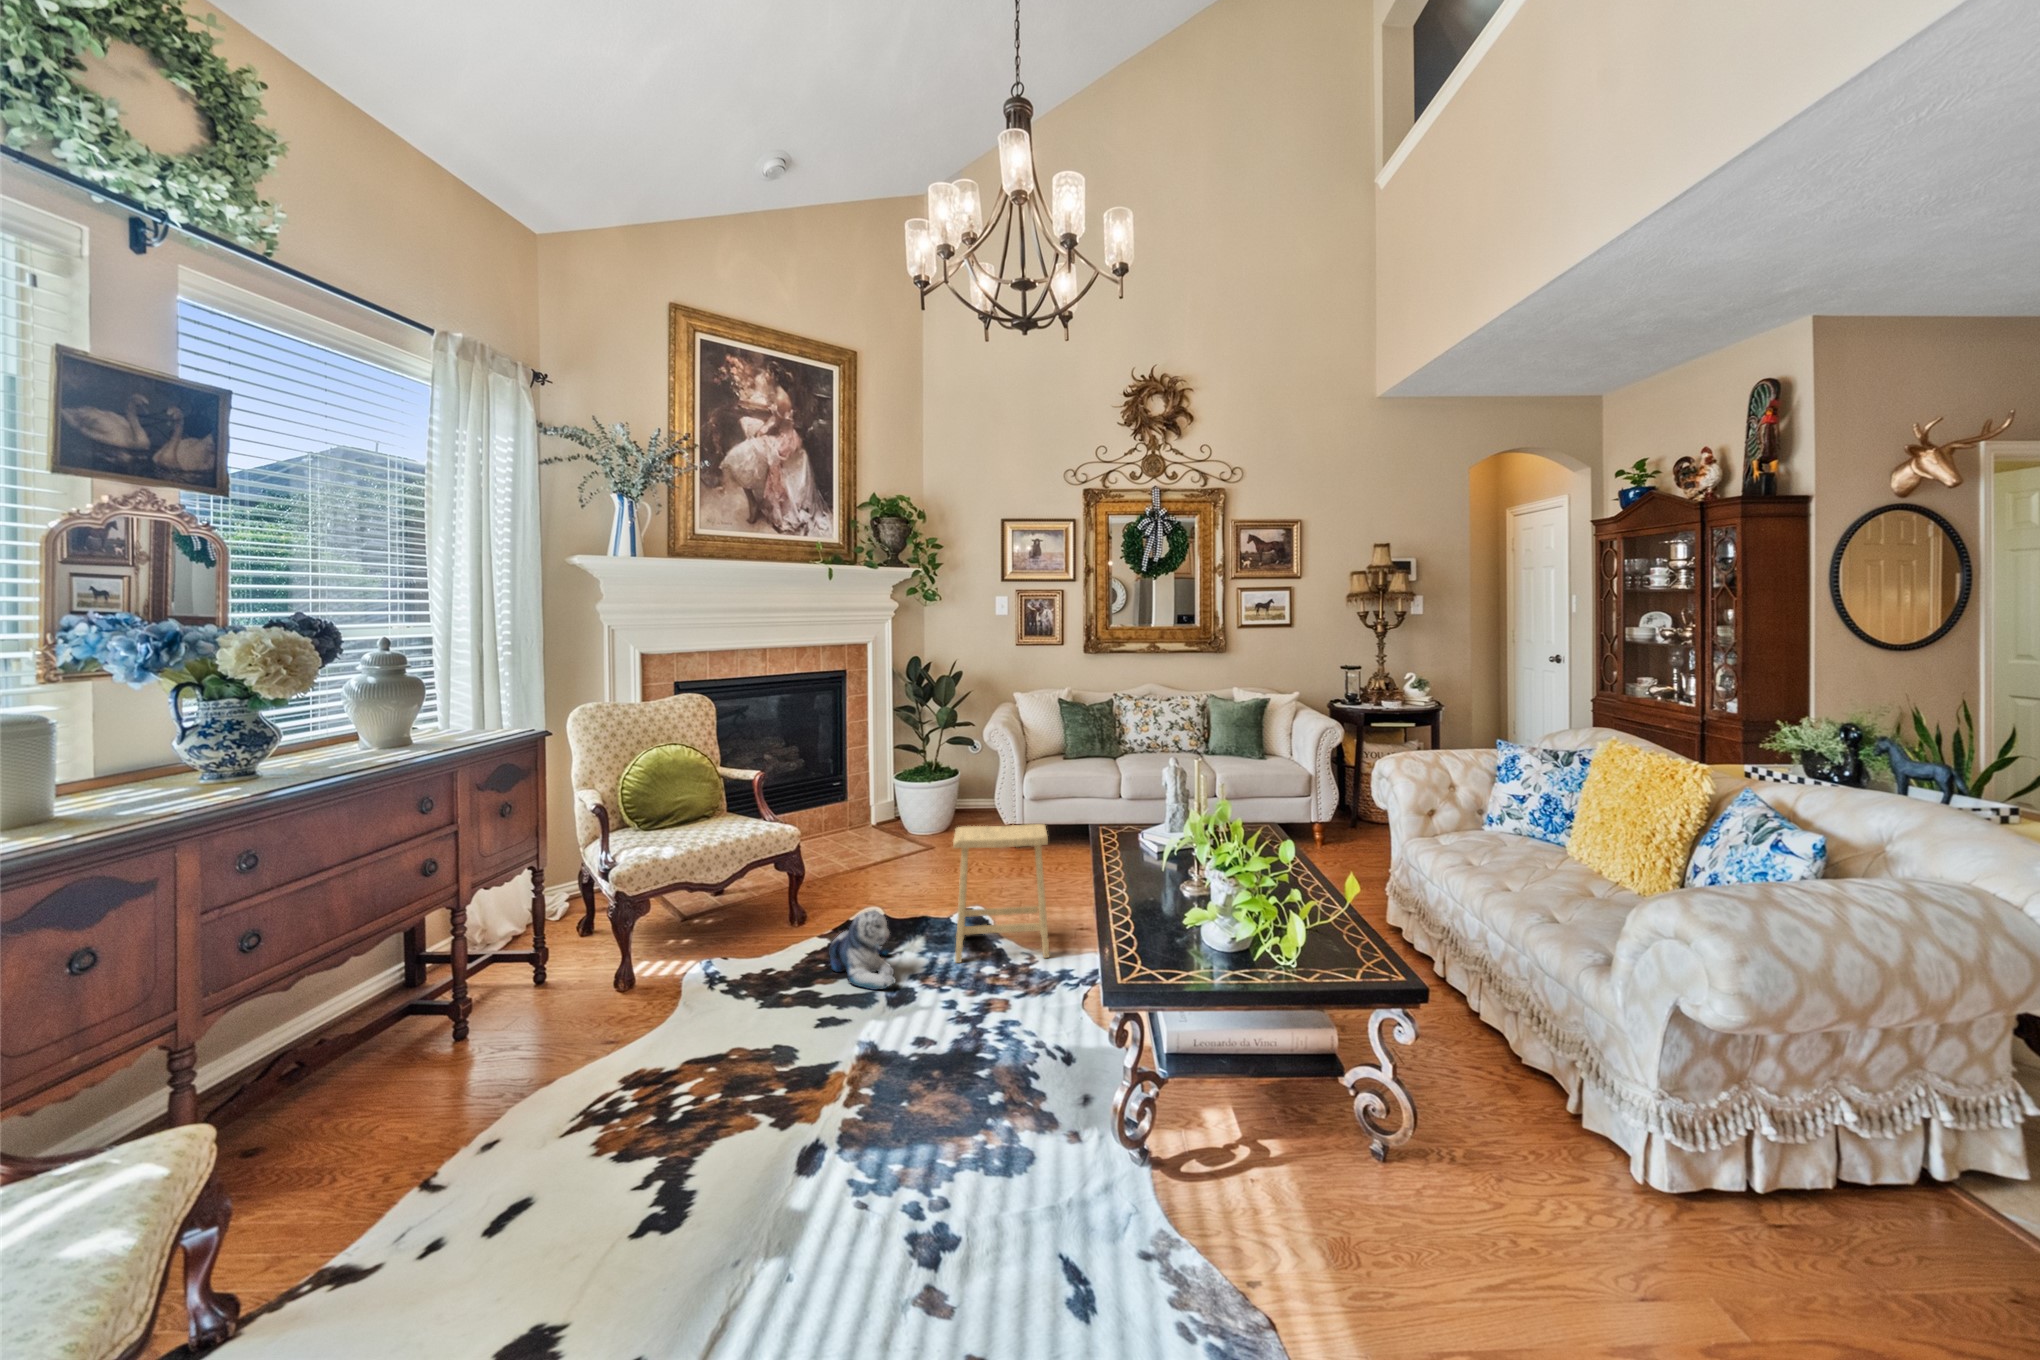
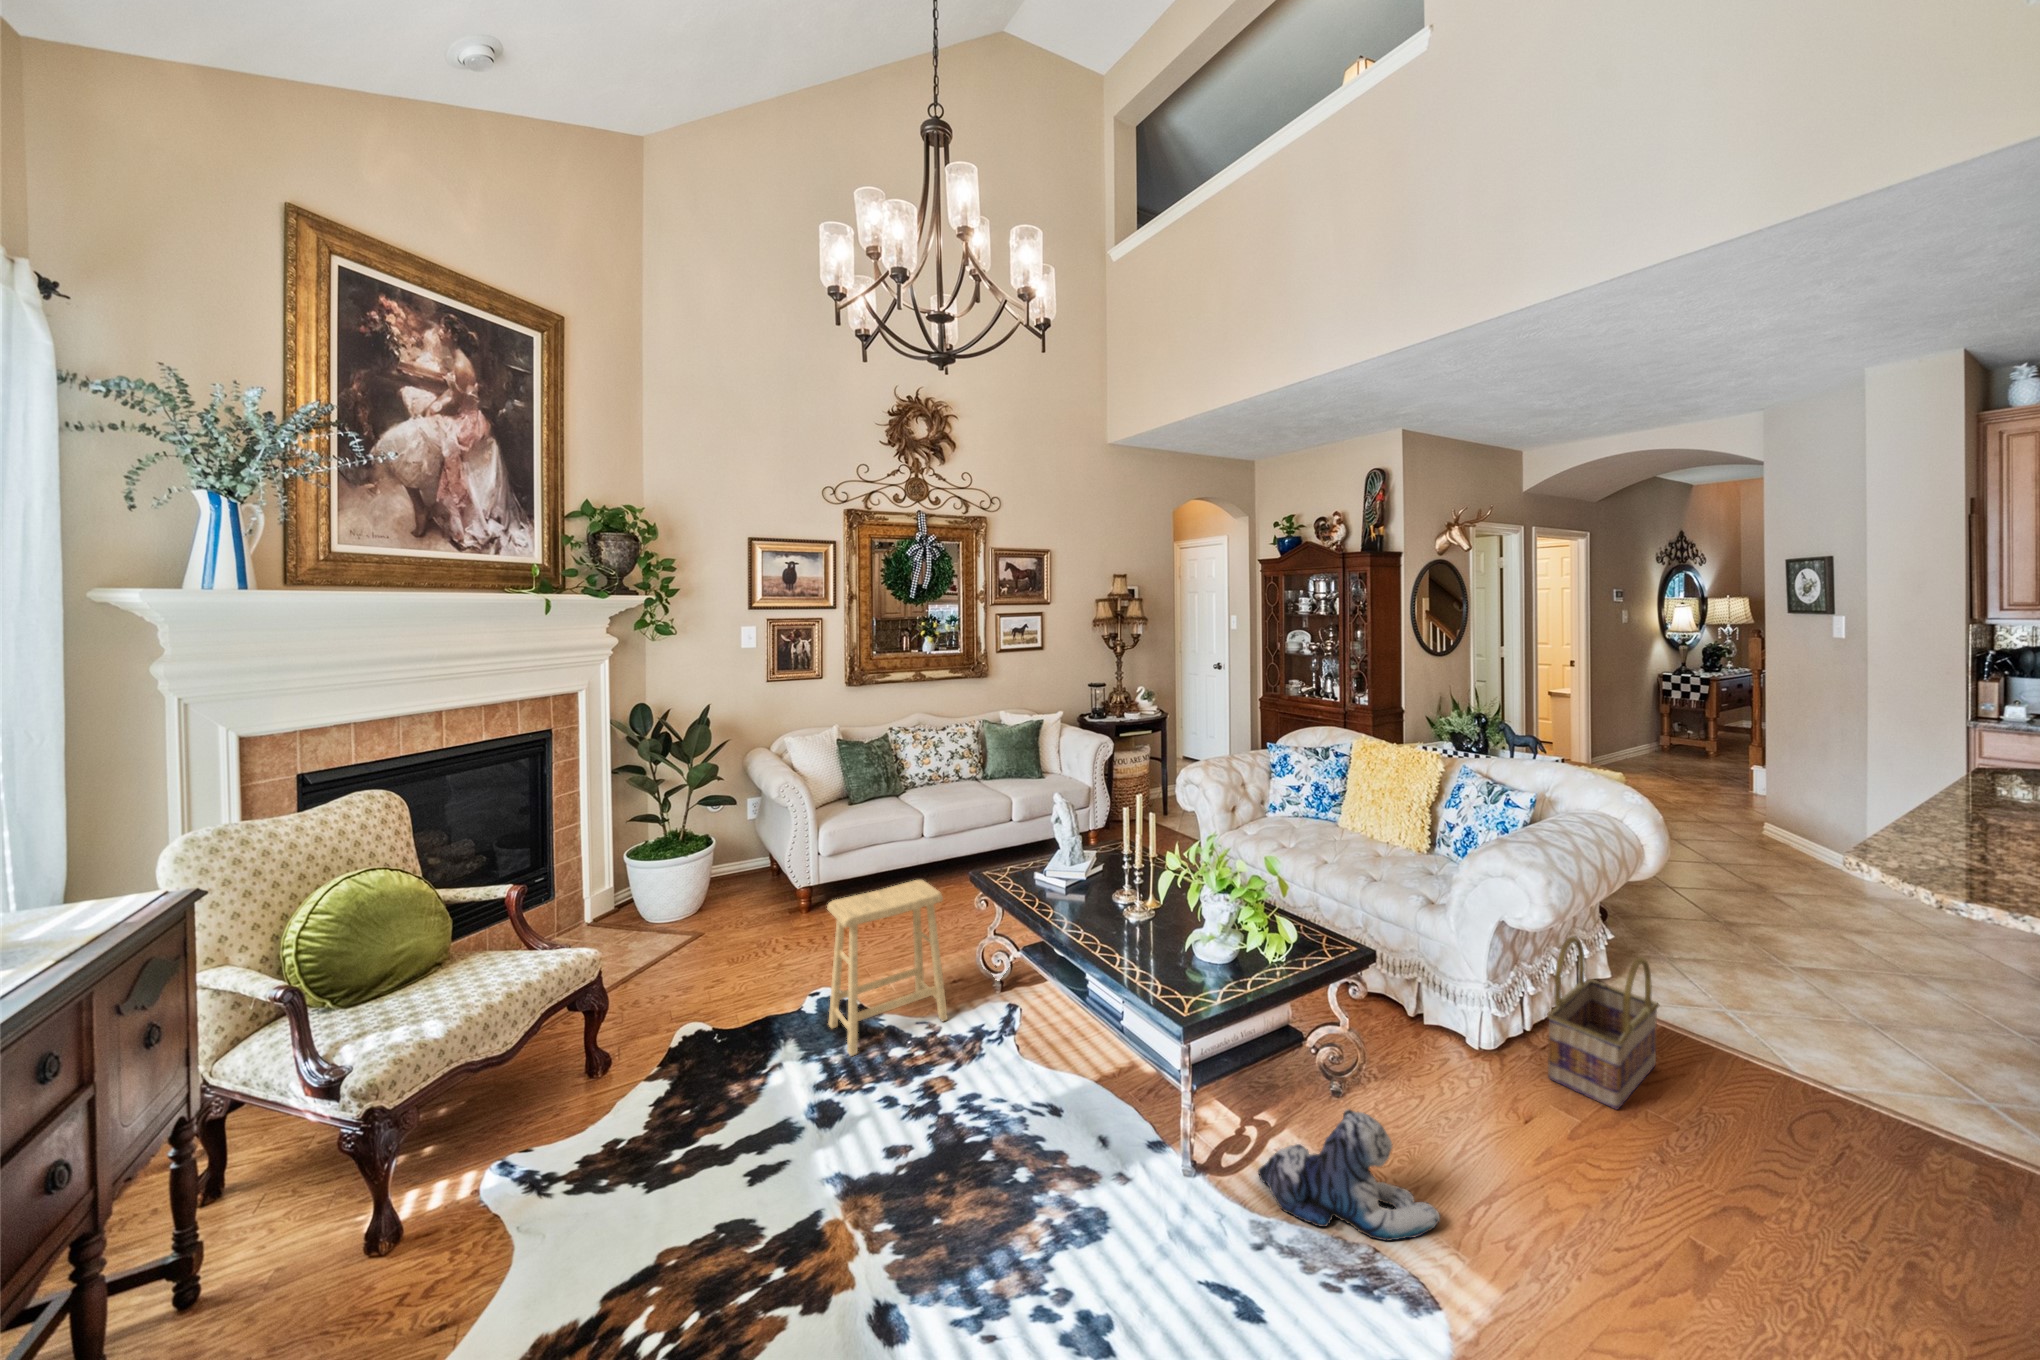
plush toy: present [830,910,896,990] -> present [1258,1109,1440,1241]
basket: none [1716,1037,1968,1302] -> present [1547,936,1659,1110]

